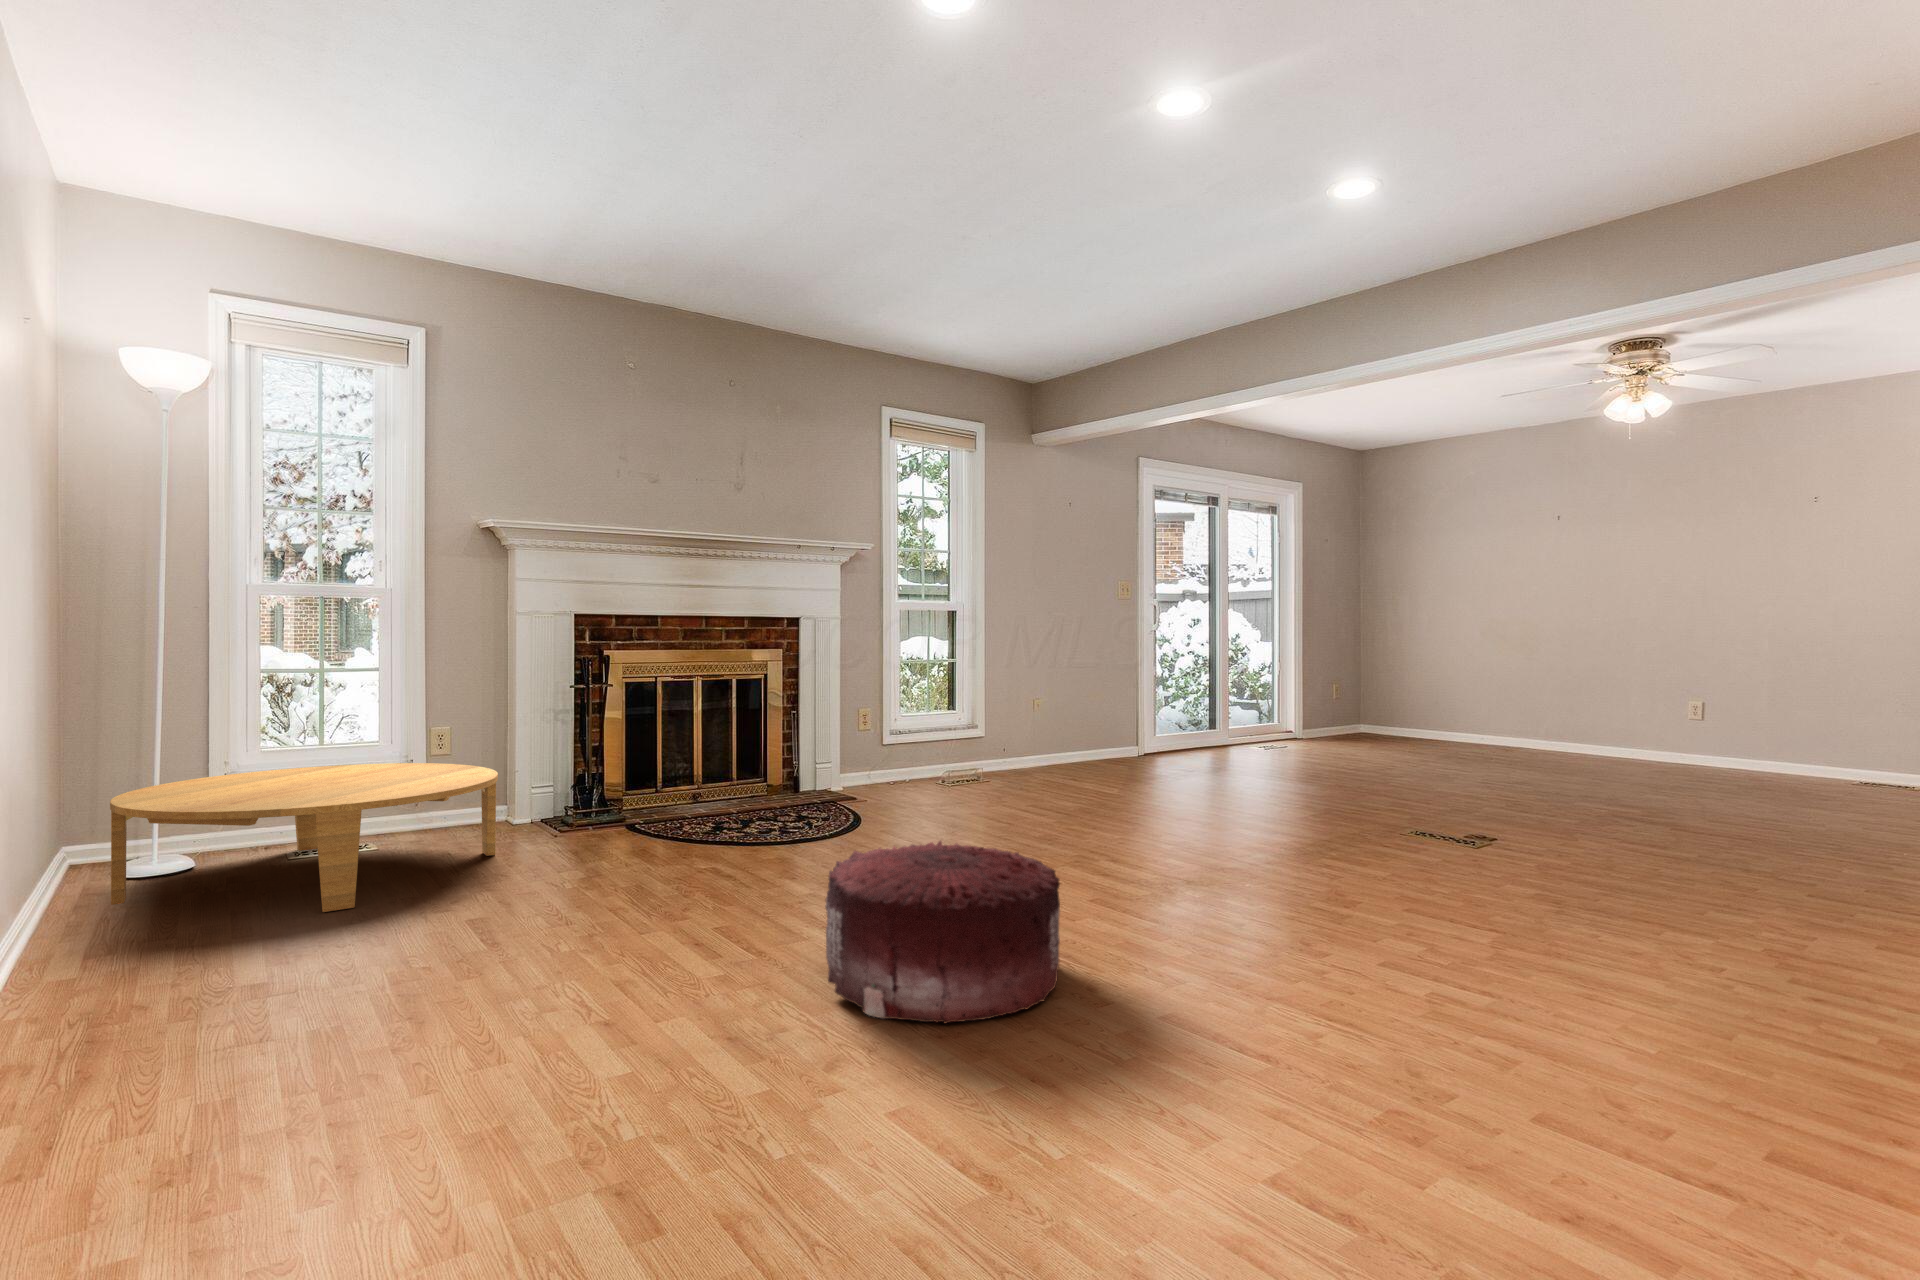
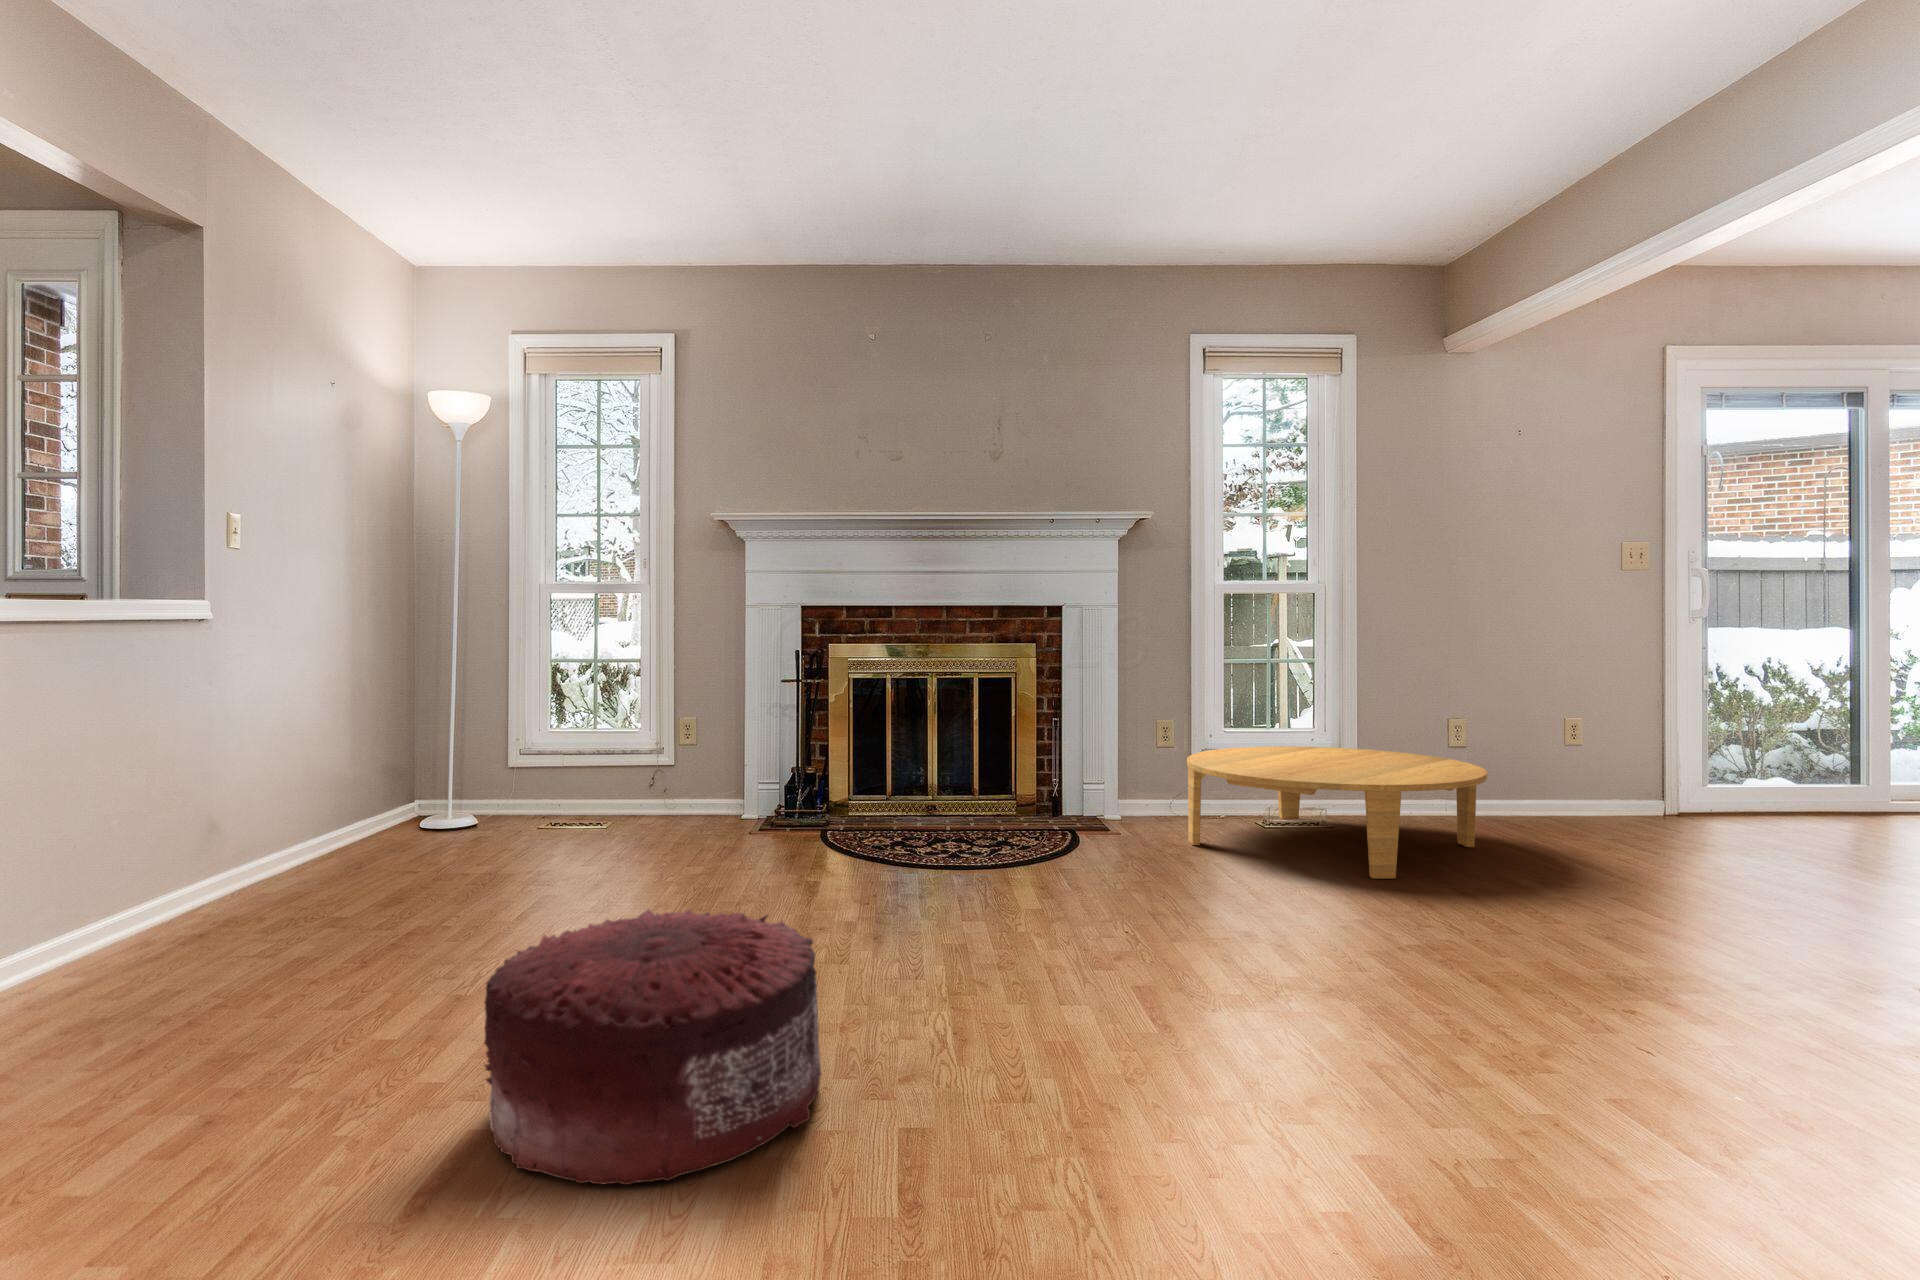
coffee table: present [110,763,498,912] -> present [1187,746,1487,879]

